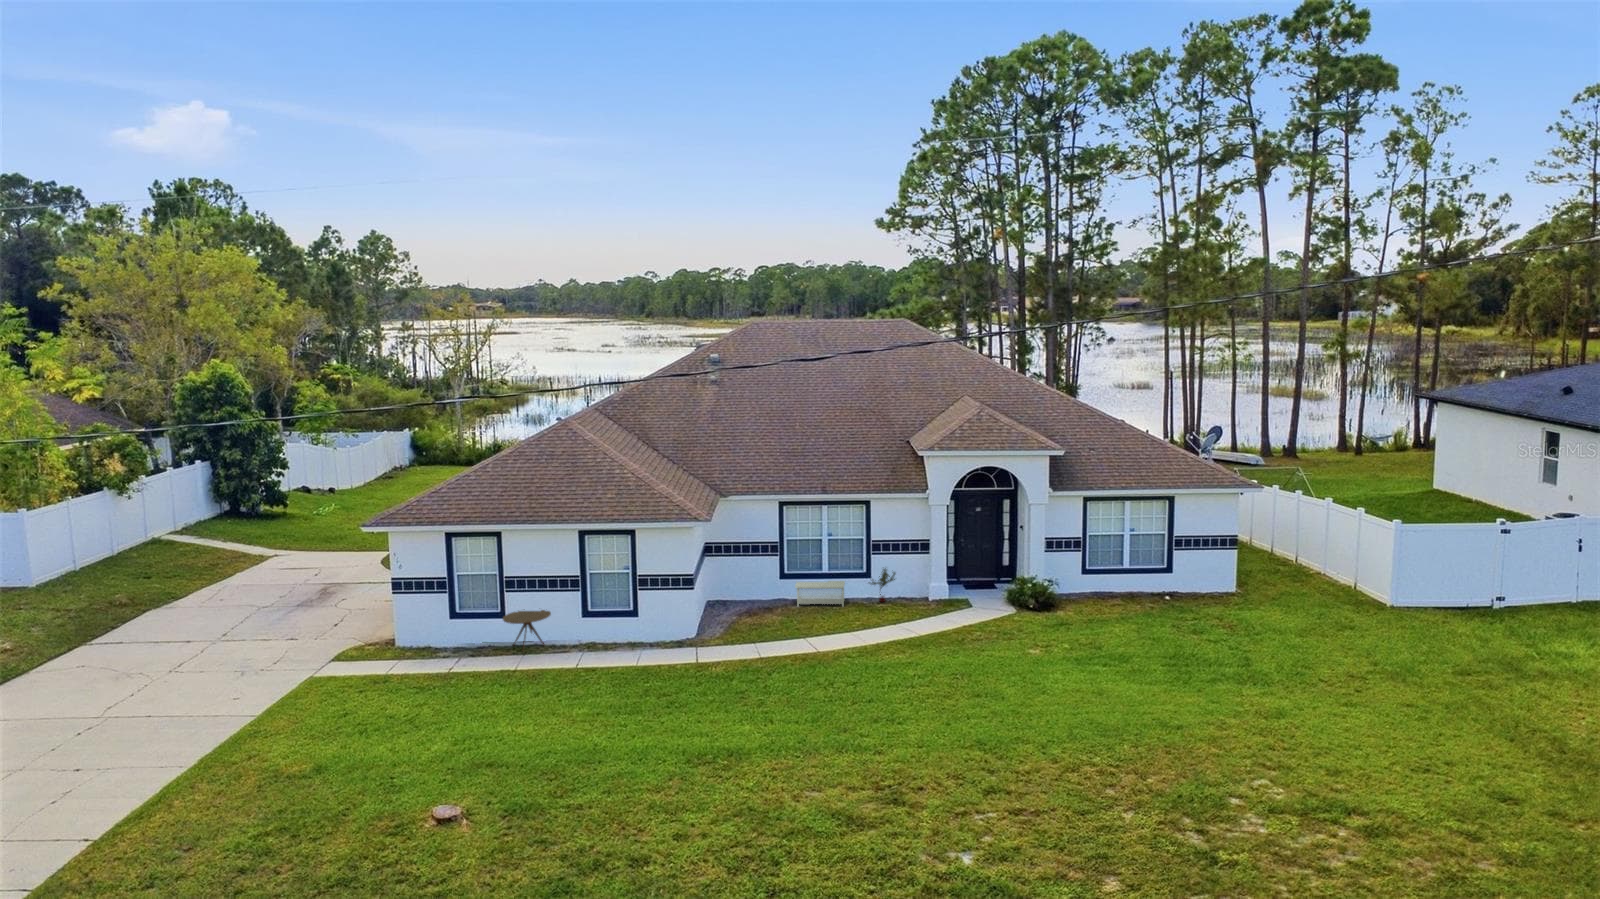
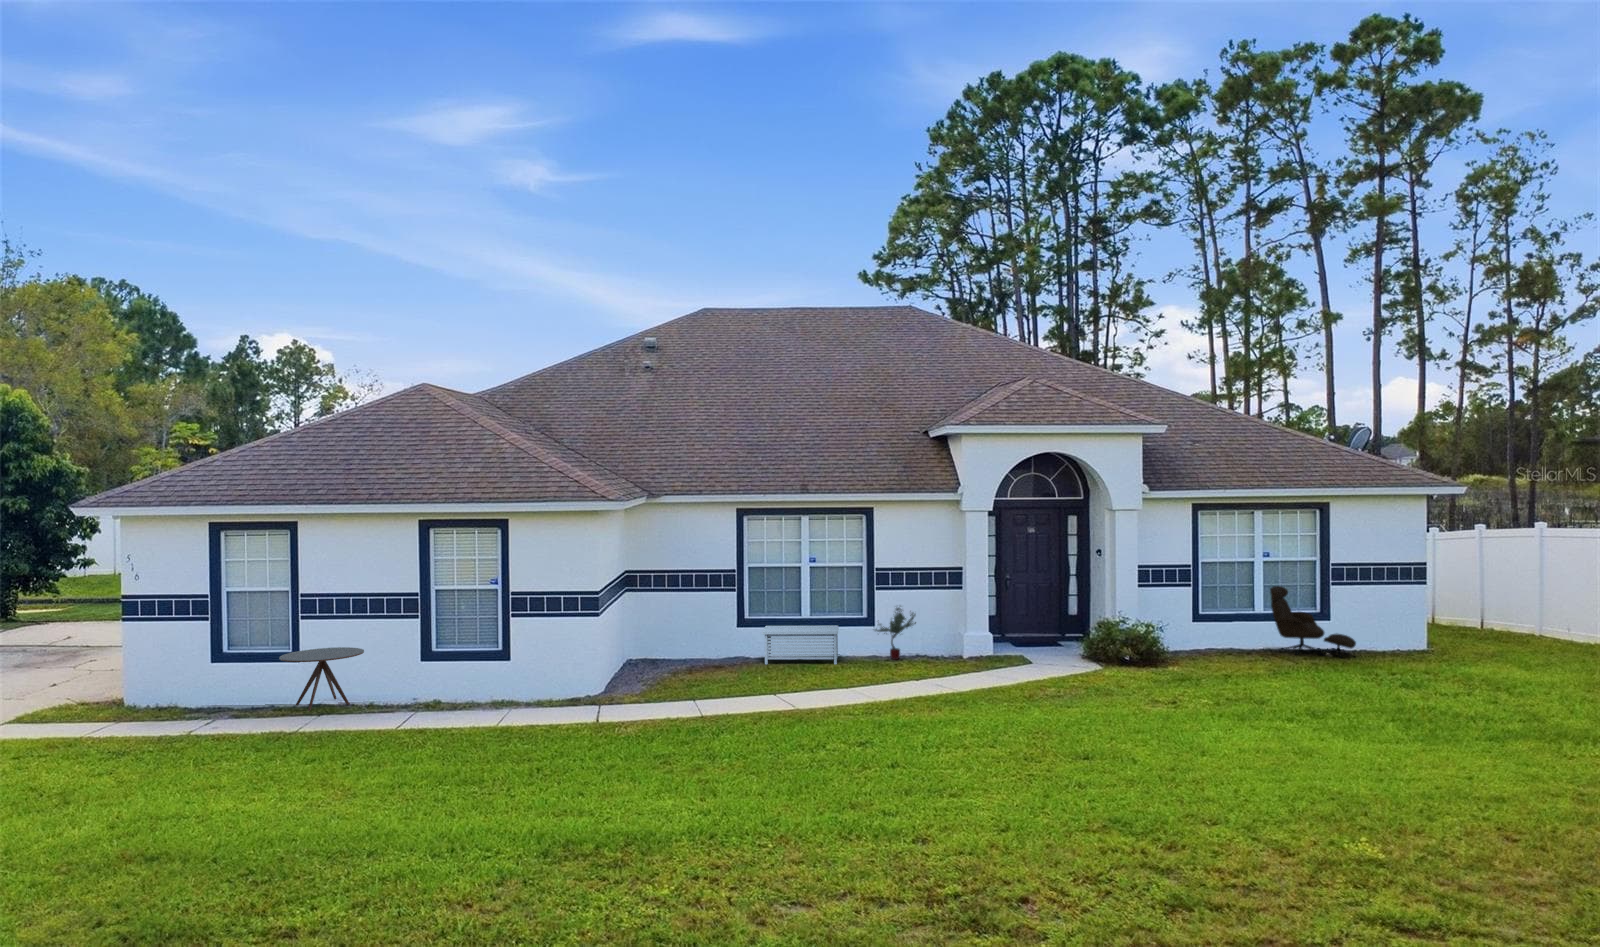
lounge chair: none [1134,550,1188,602] -> present [1270,586,1356,657]

